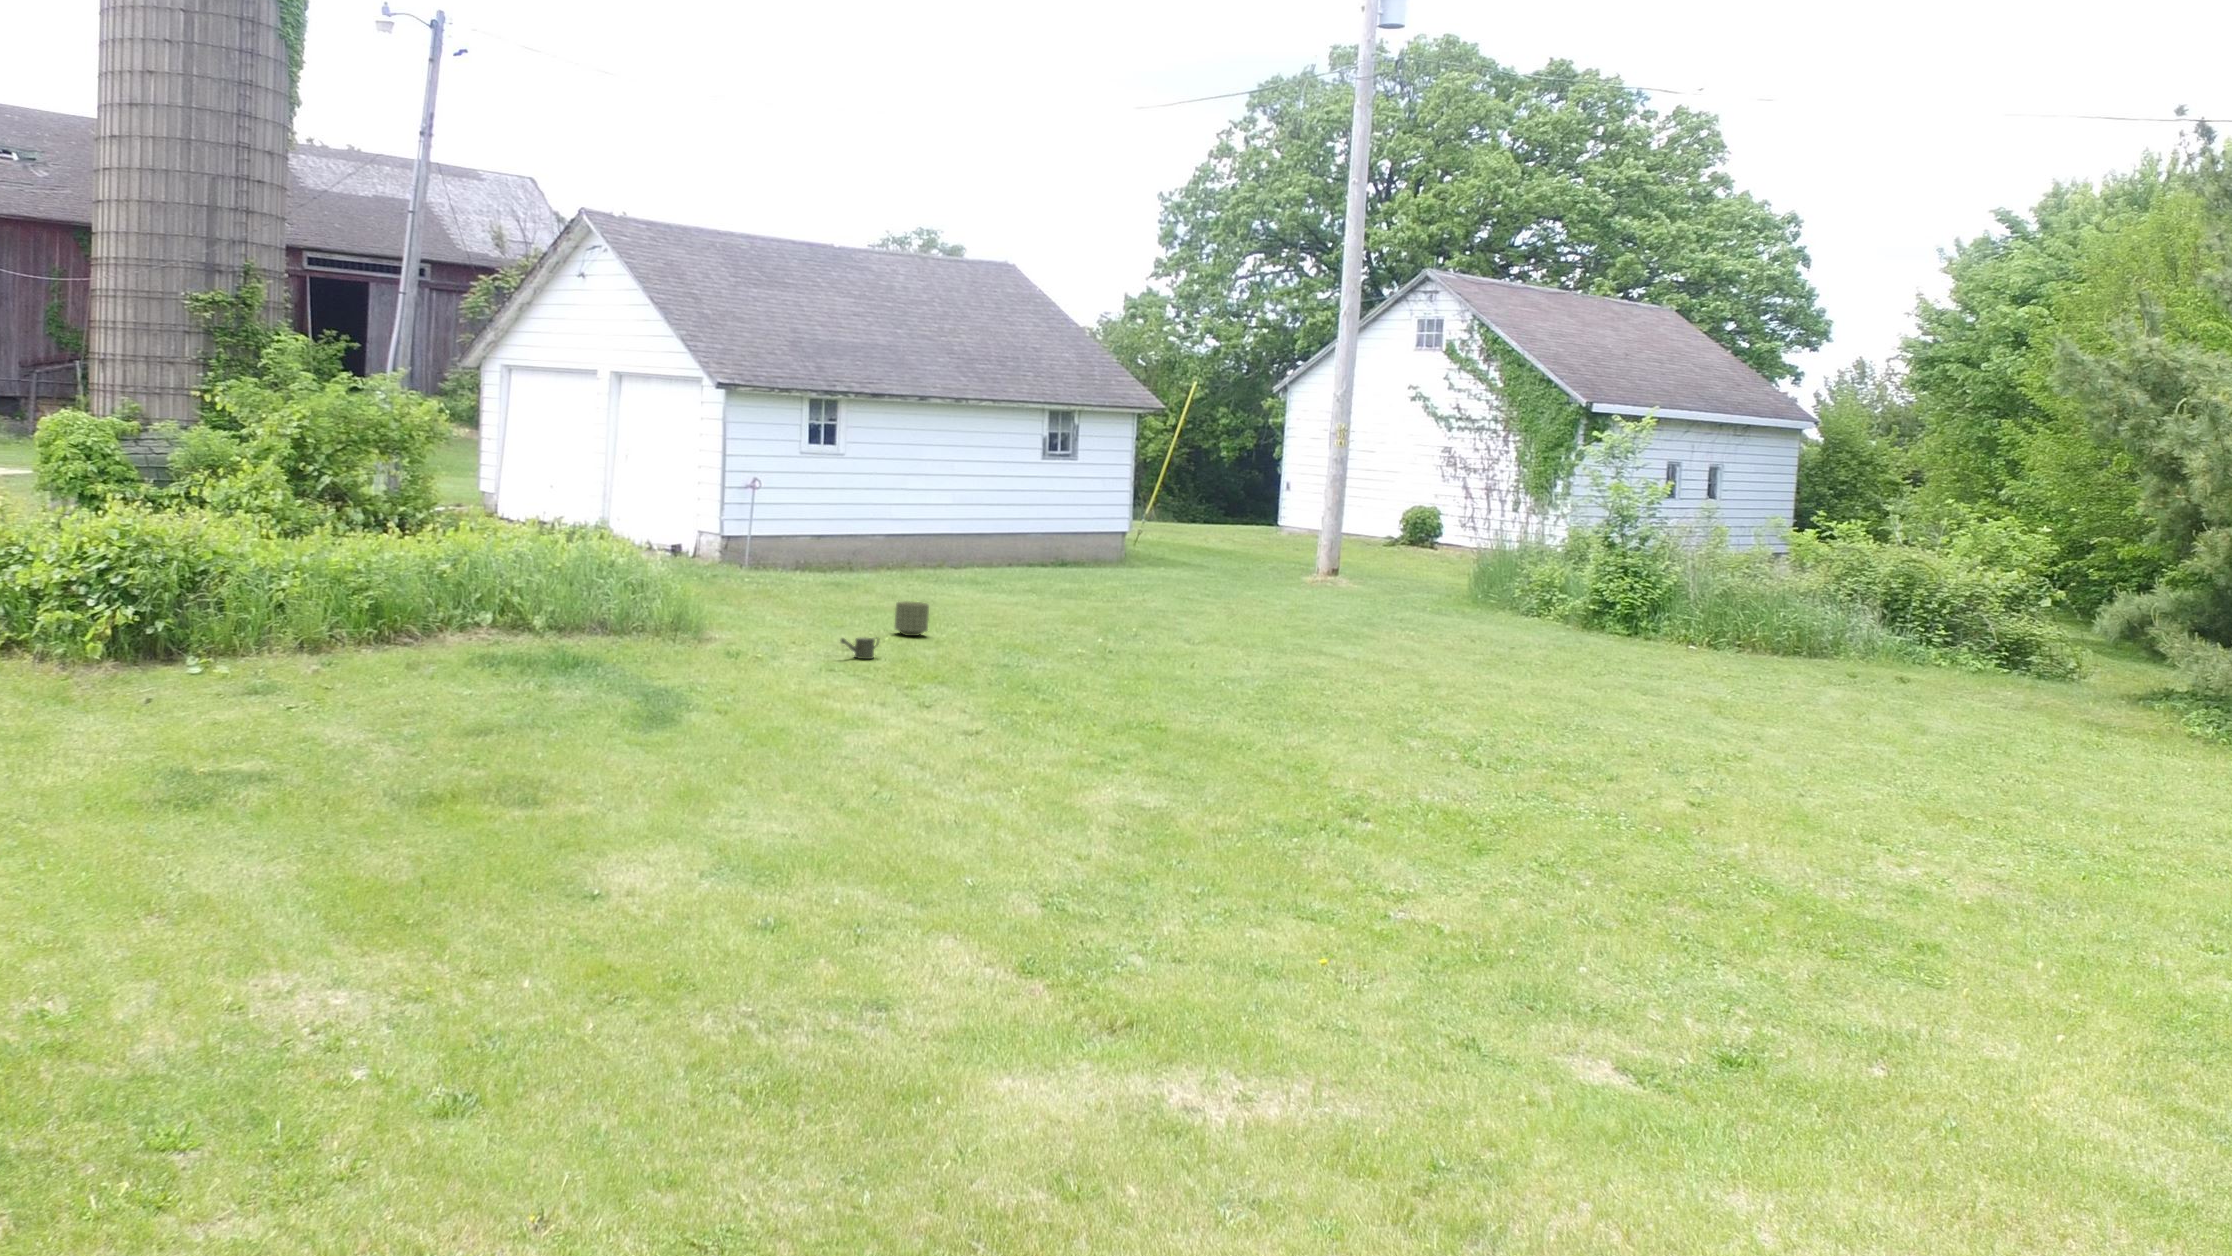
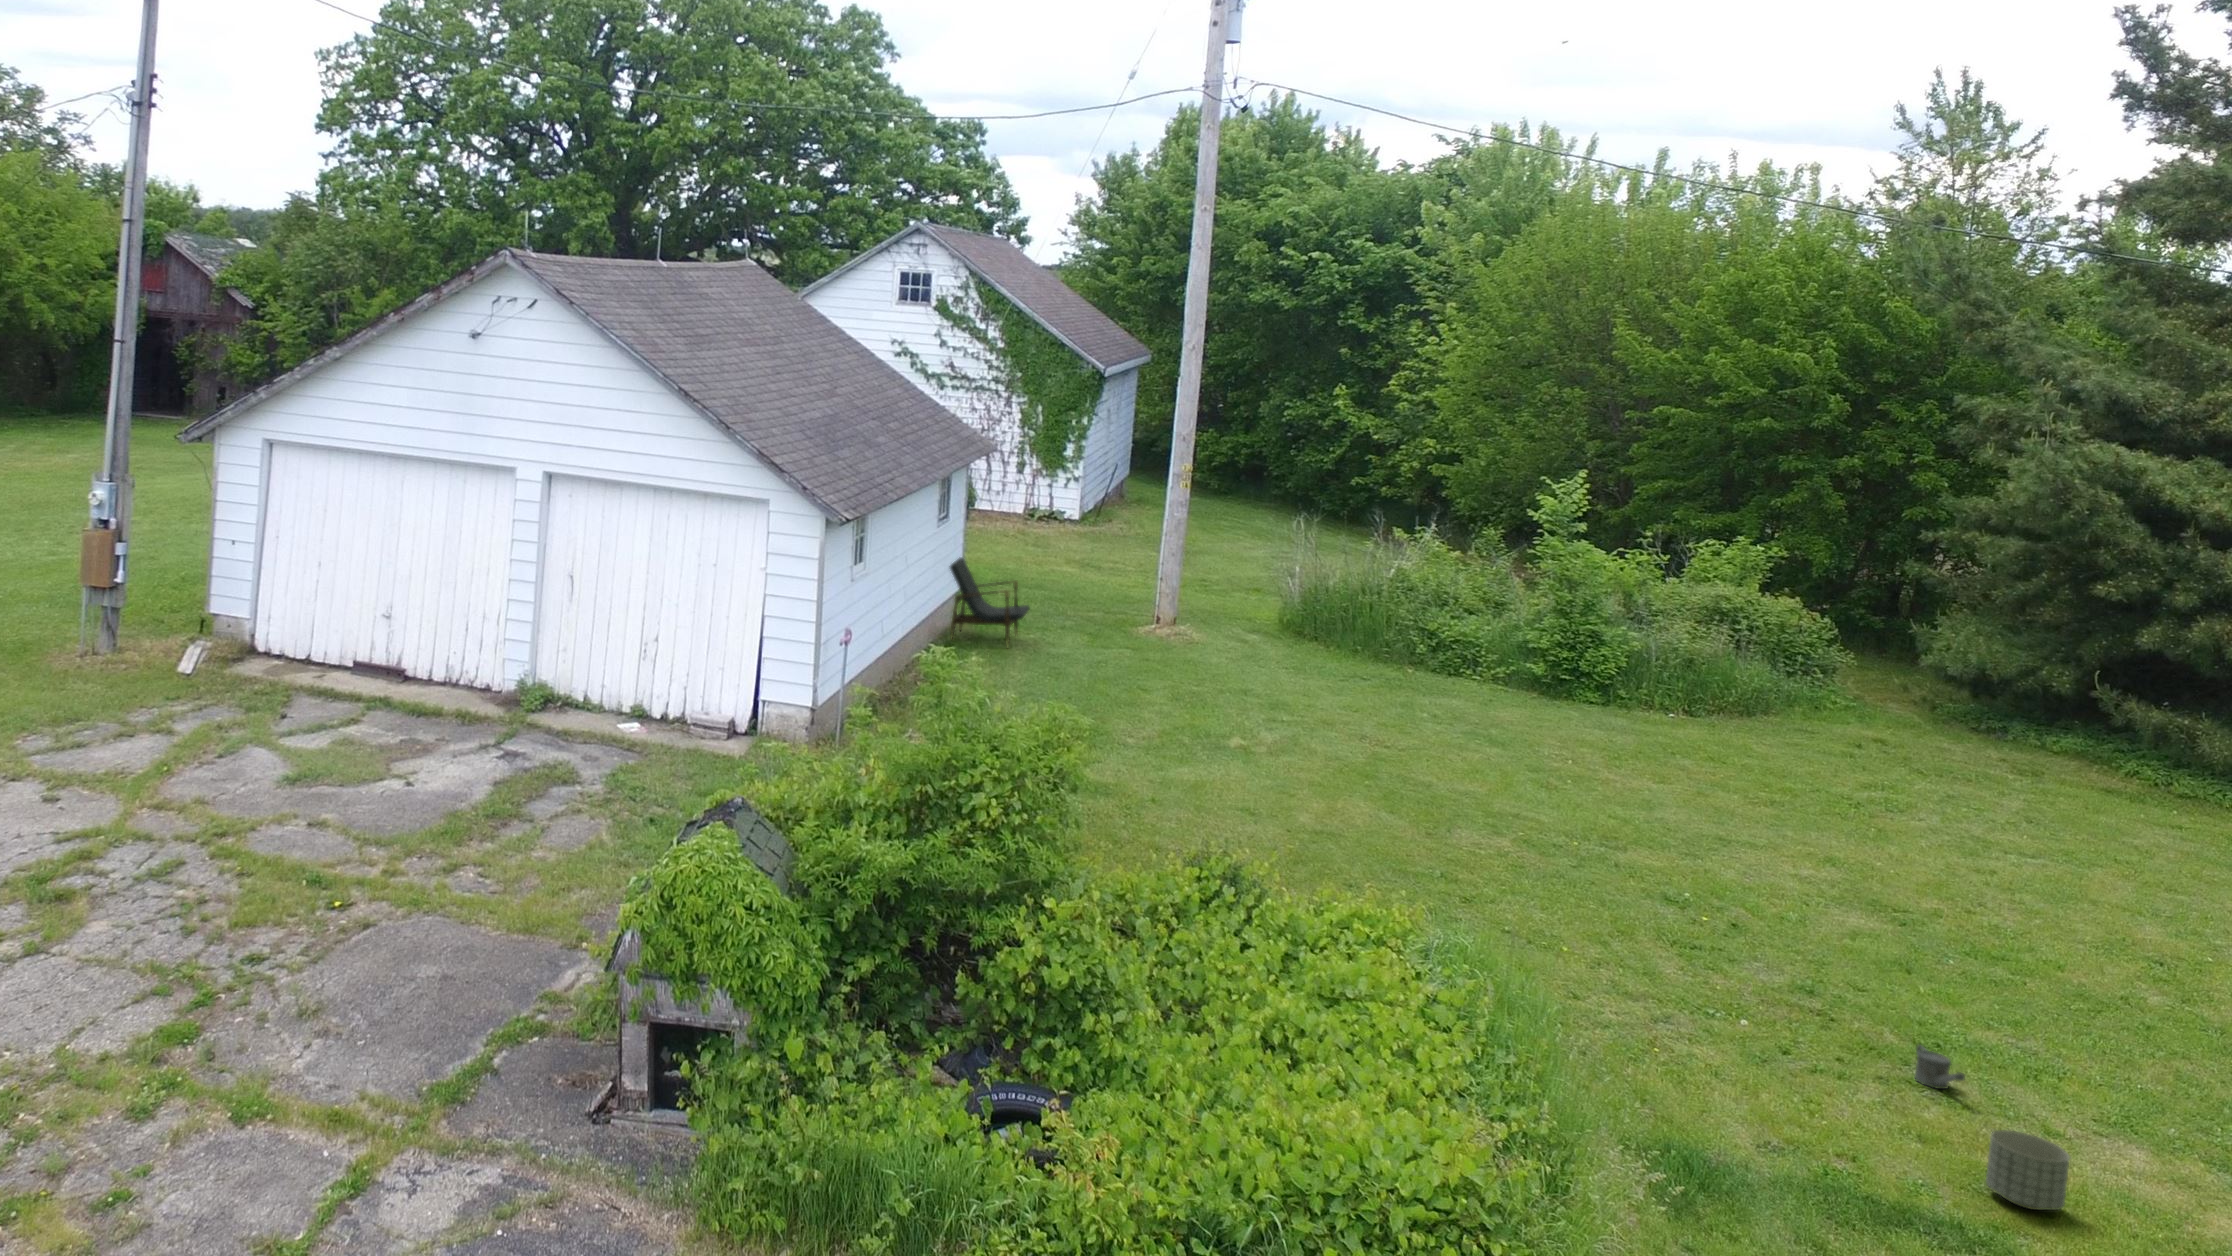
lounge chair: none [1069,496,1143,565] -> present [949,557,1029,647]
planter: present [895,601,929,636] -> present [1986,1130,2070,1210]

